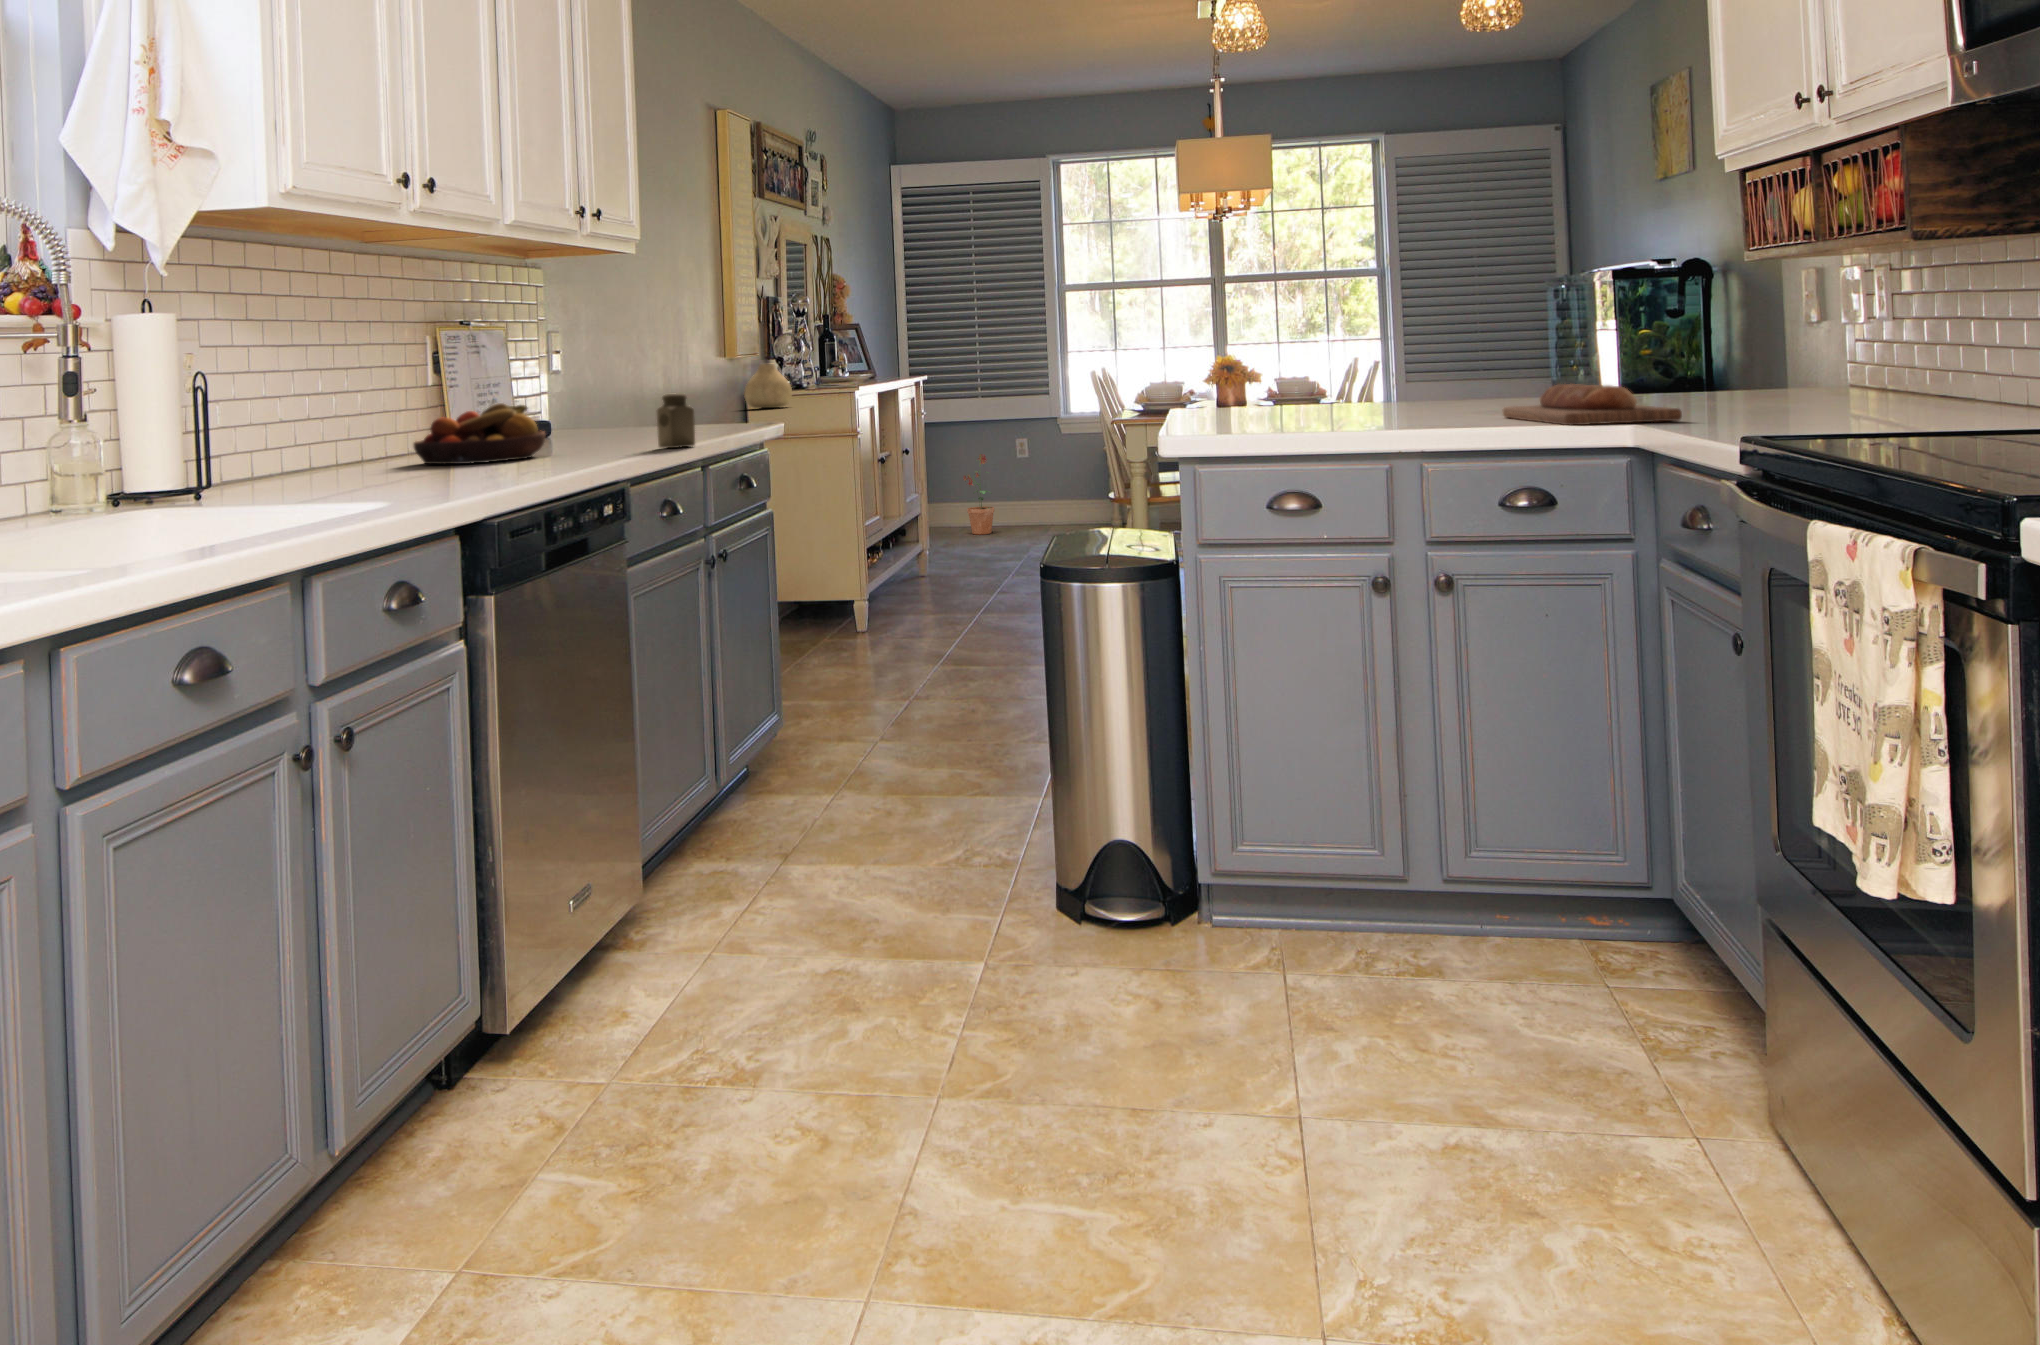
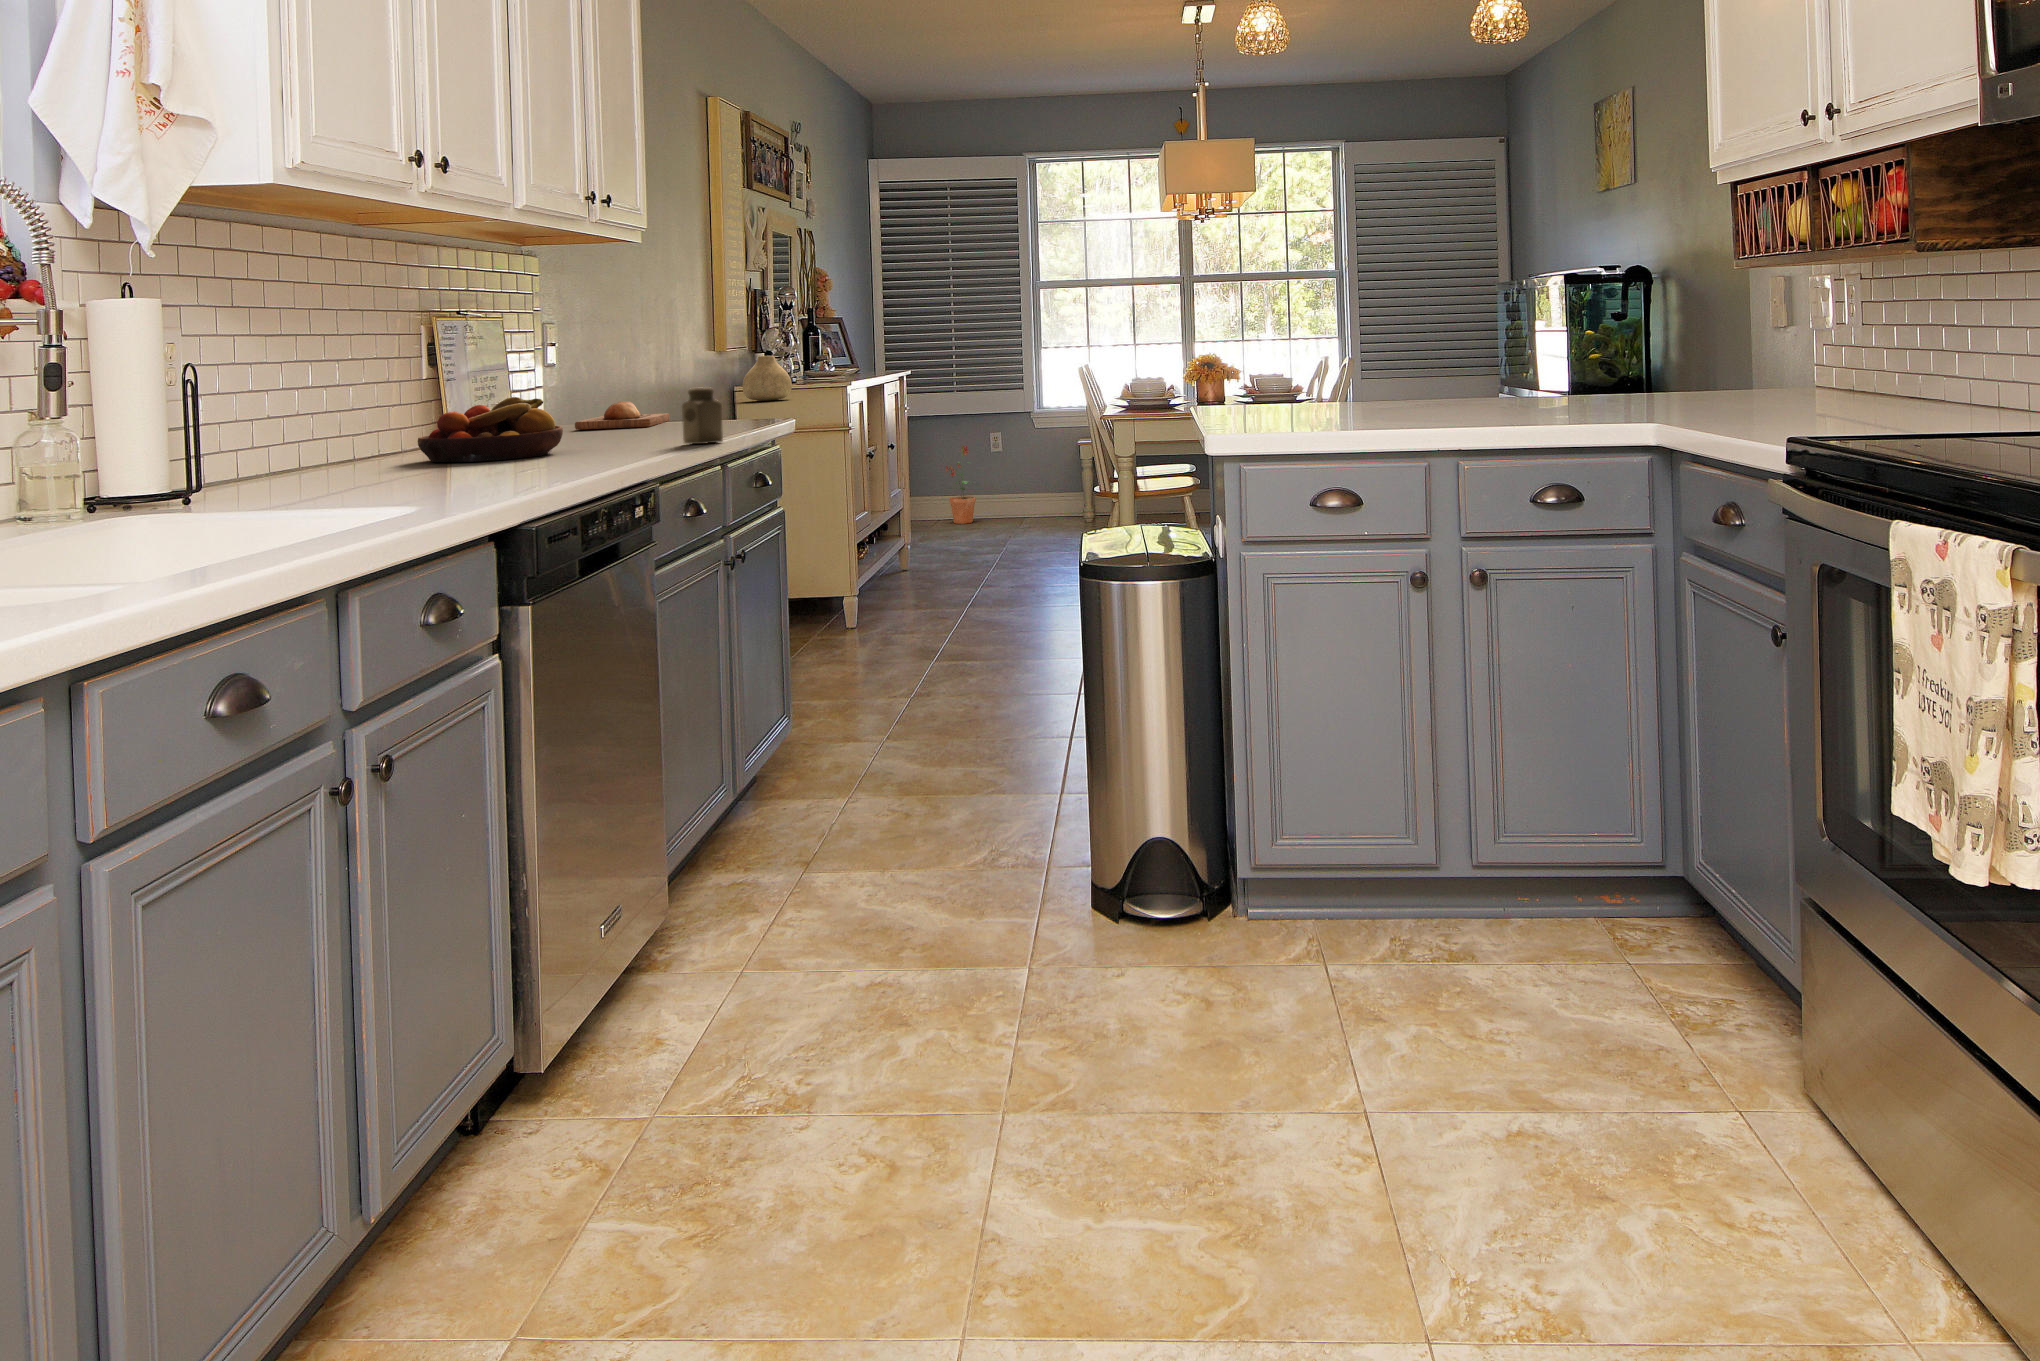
bread loaf: present [1503,384,1682,425] -> present [575,401,670,430]

